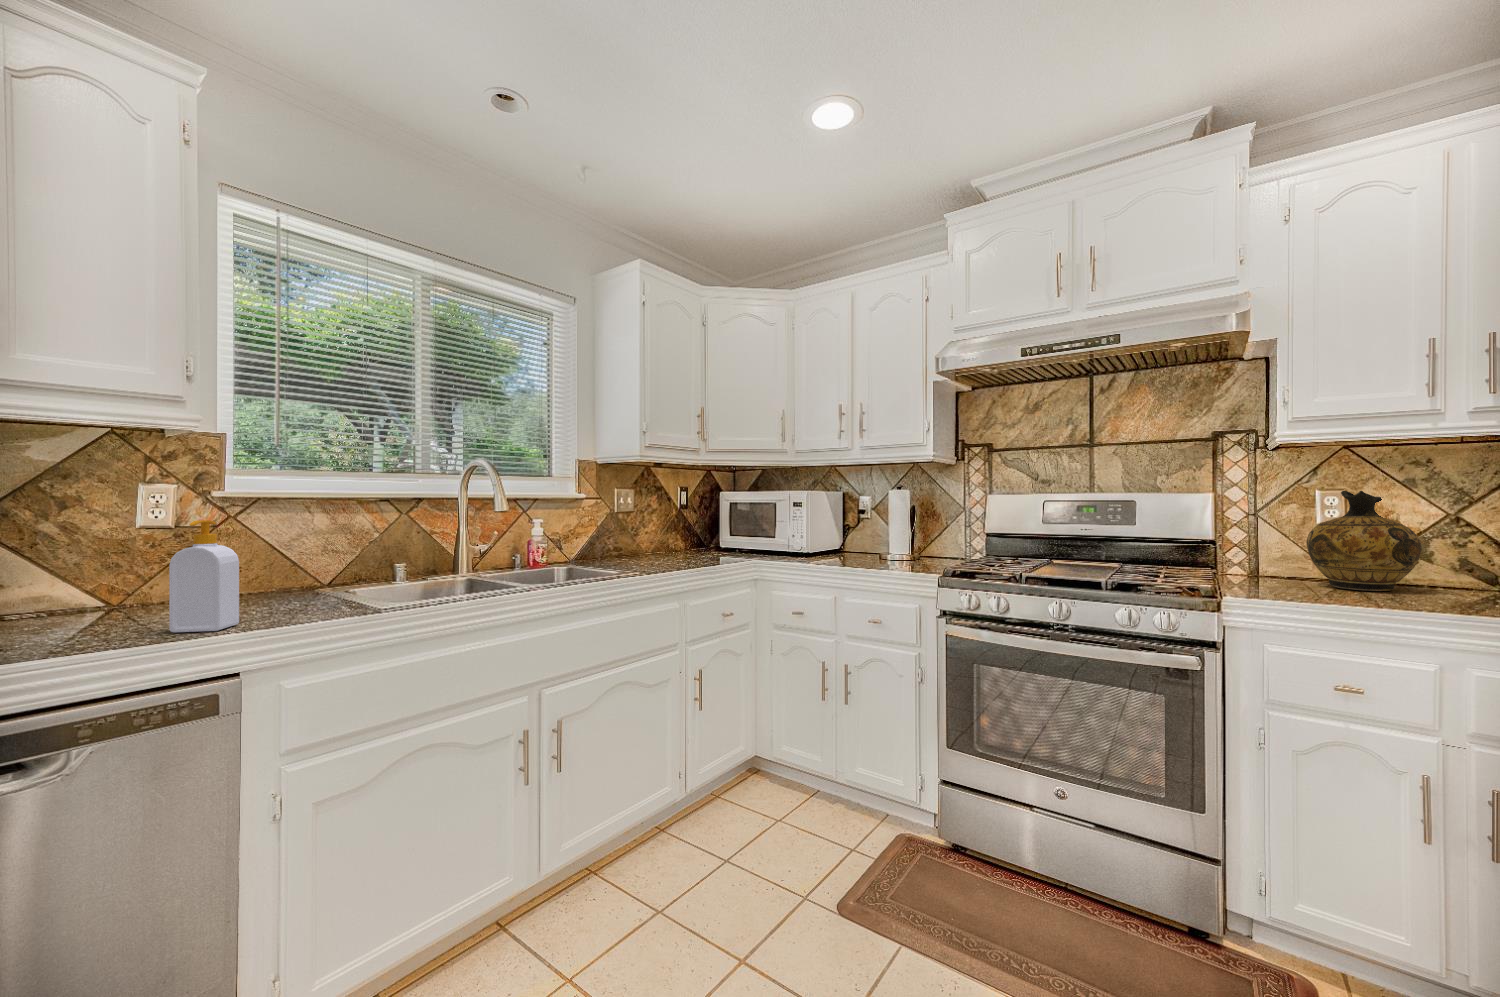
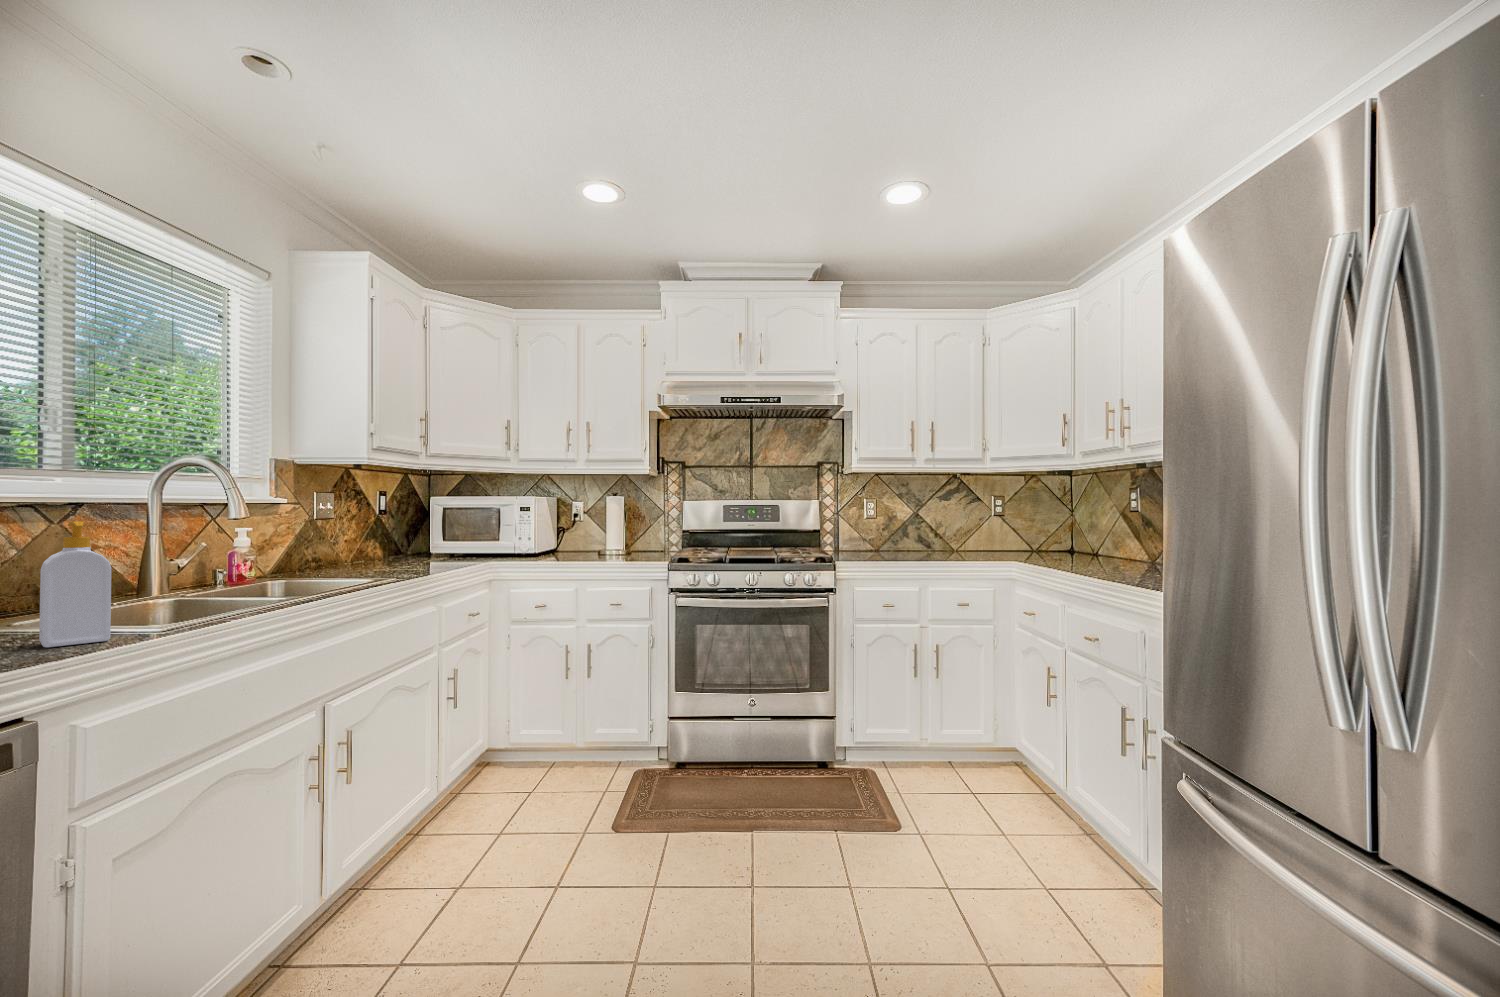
ceramic jug: present [1306,491,1422,591] -> none [860,500,905,555]

